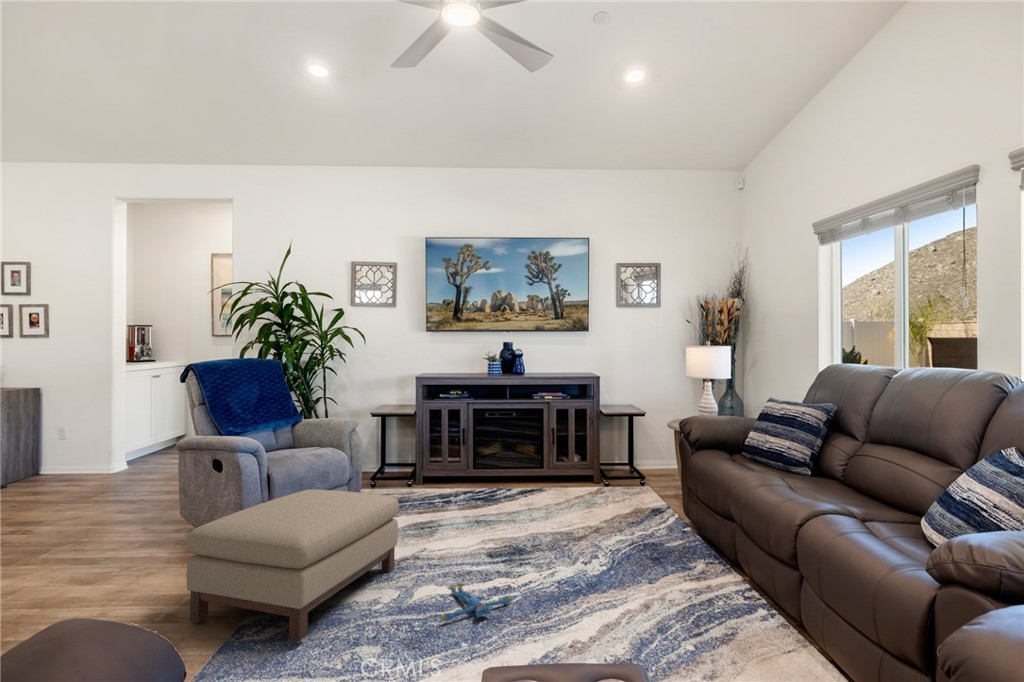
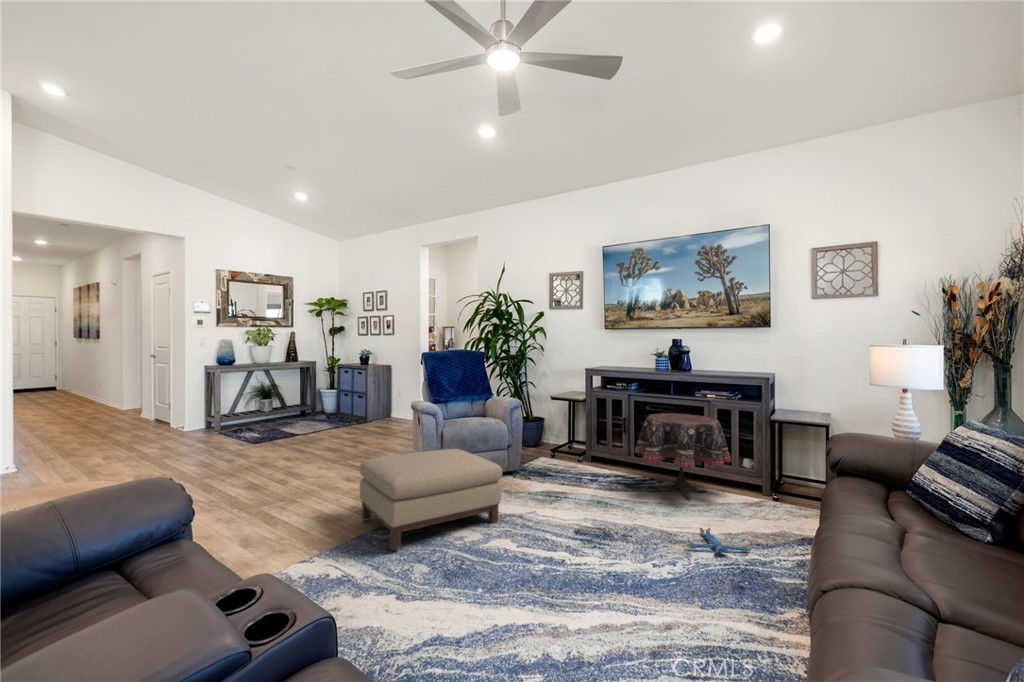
side table: none [493,418,581,501] -> present [635,413,731,500]
plush toy: present [440,584,512,621] -> present [686,528,751,553]

